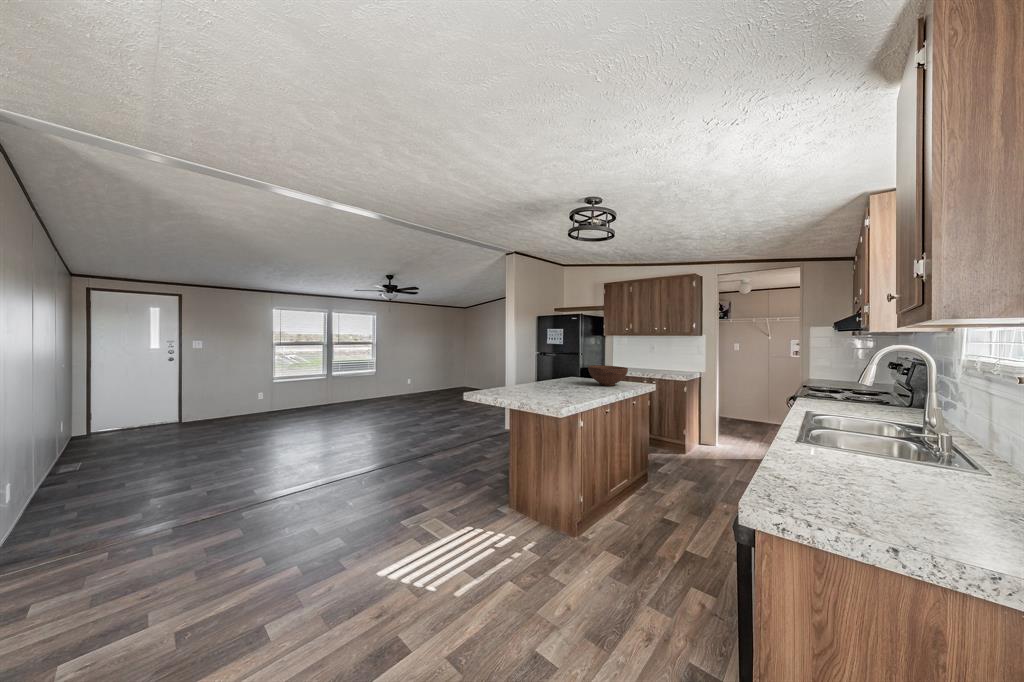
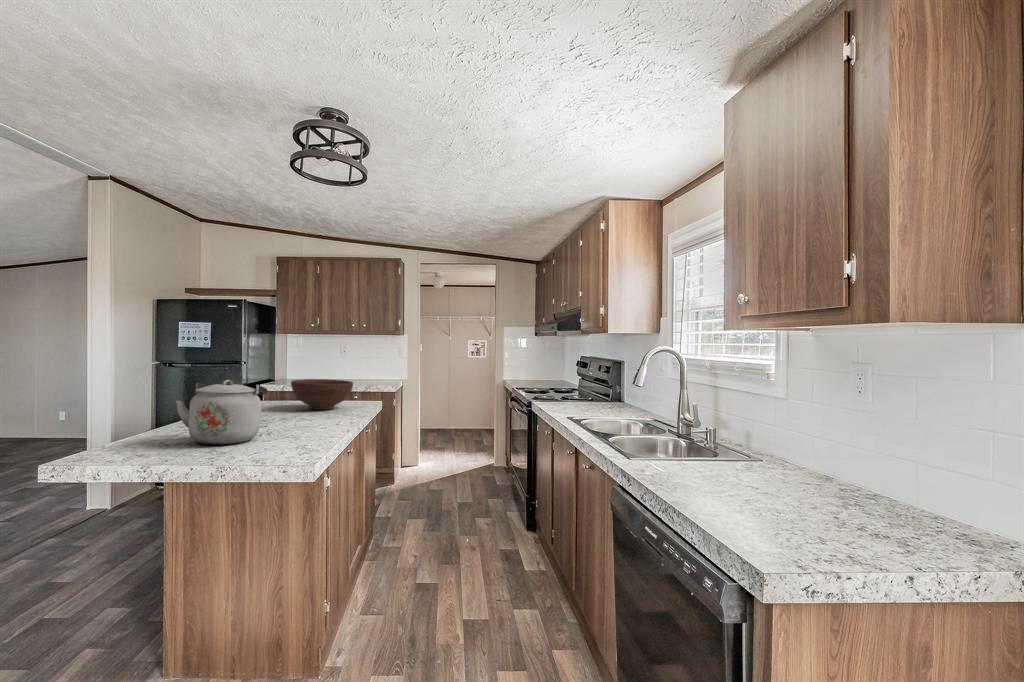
kettle: none [514,362,558,397] -> present [176,380,267,444]

